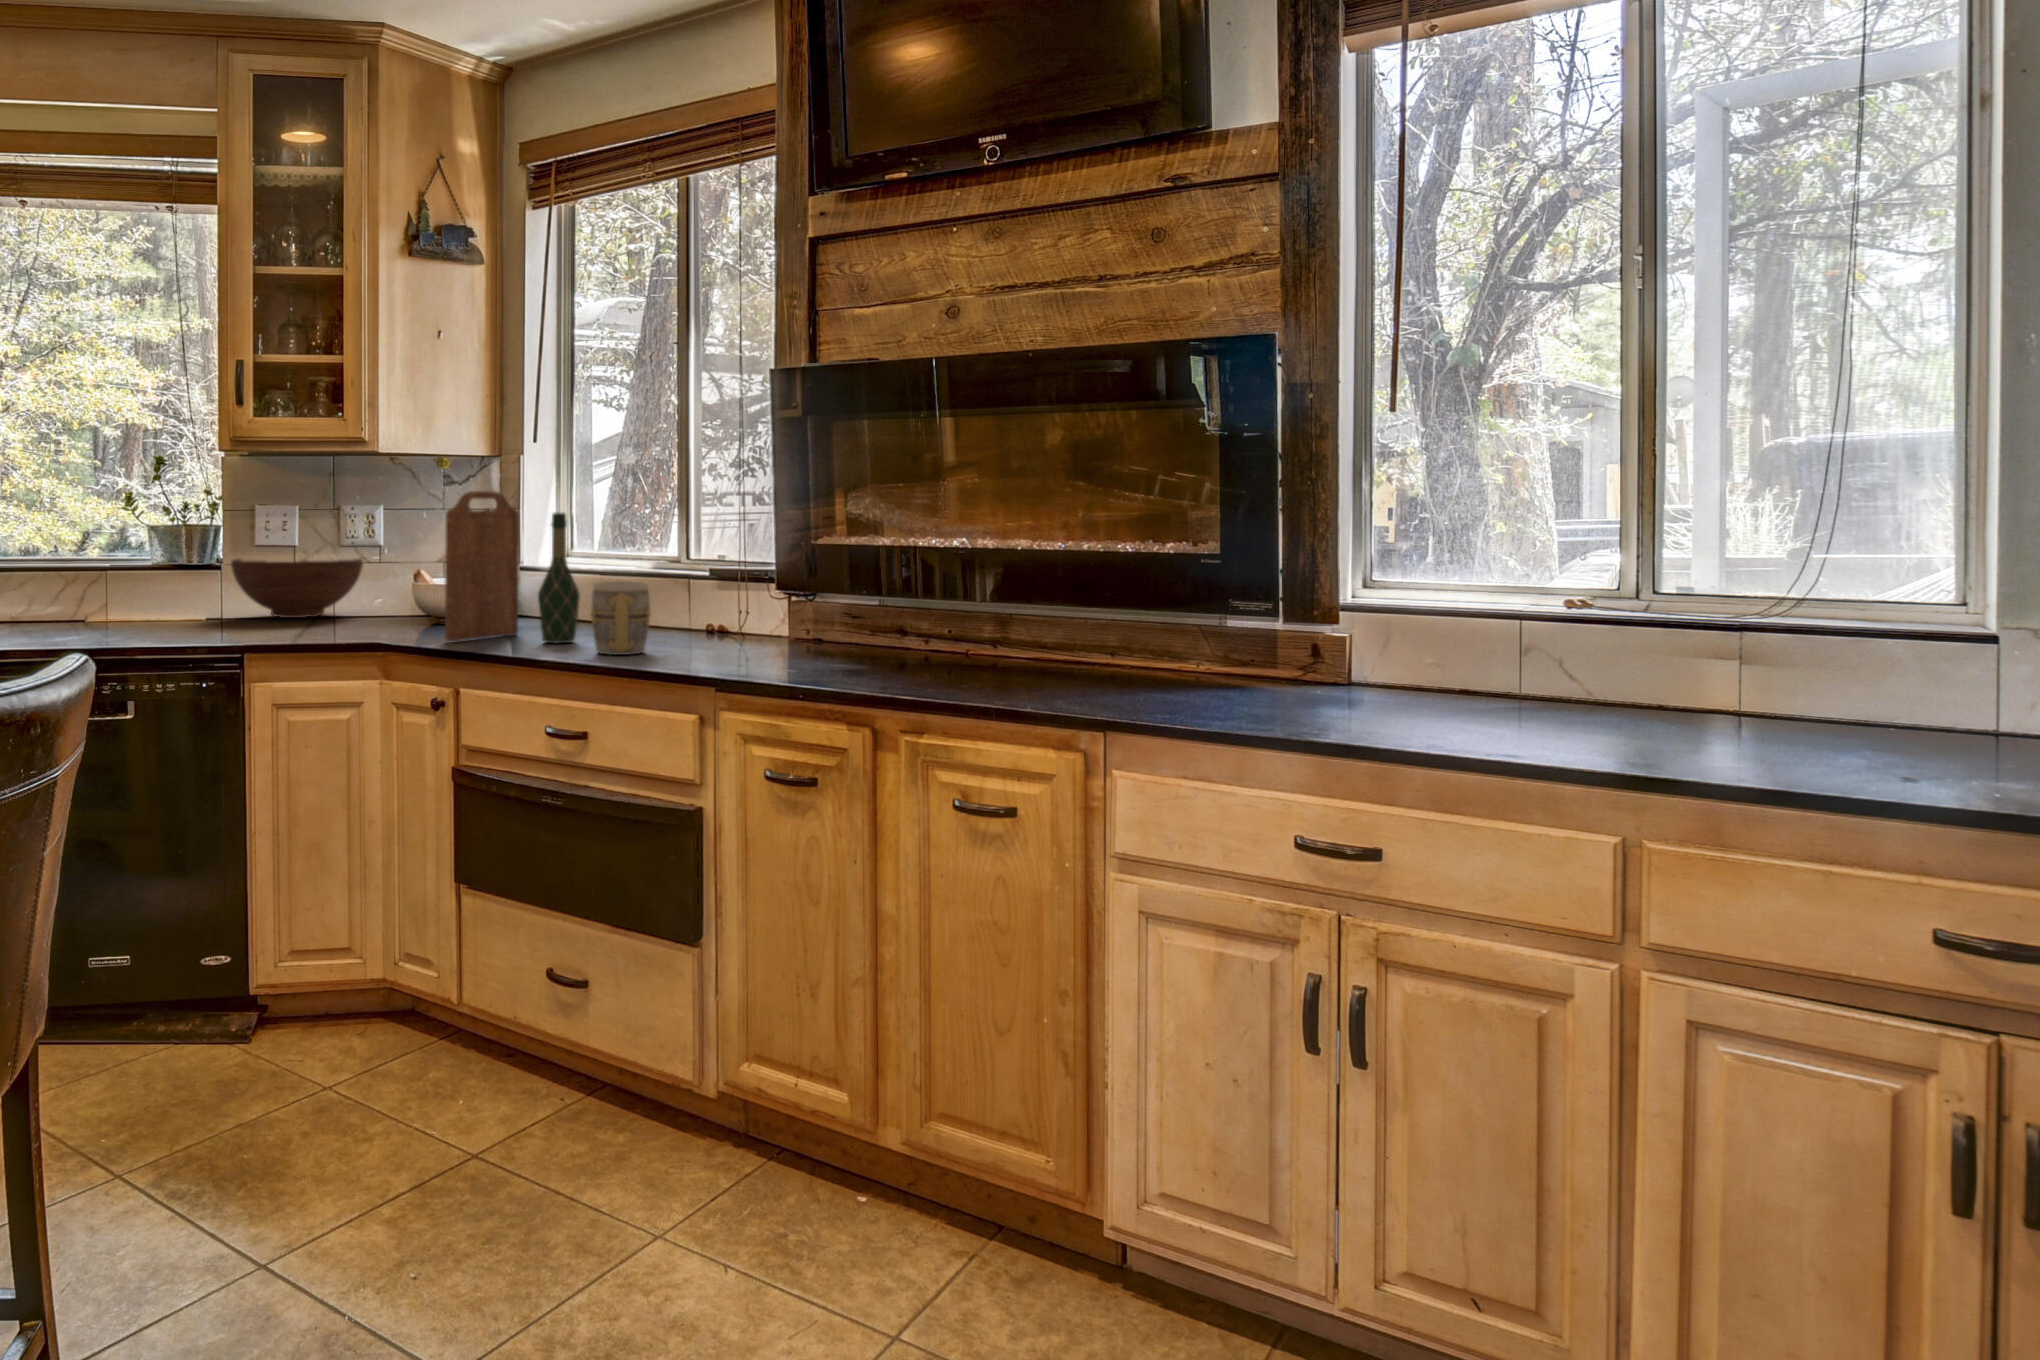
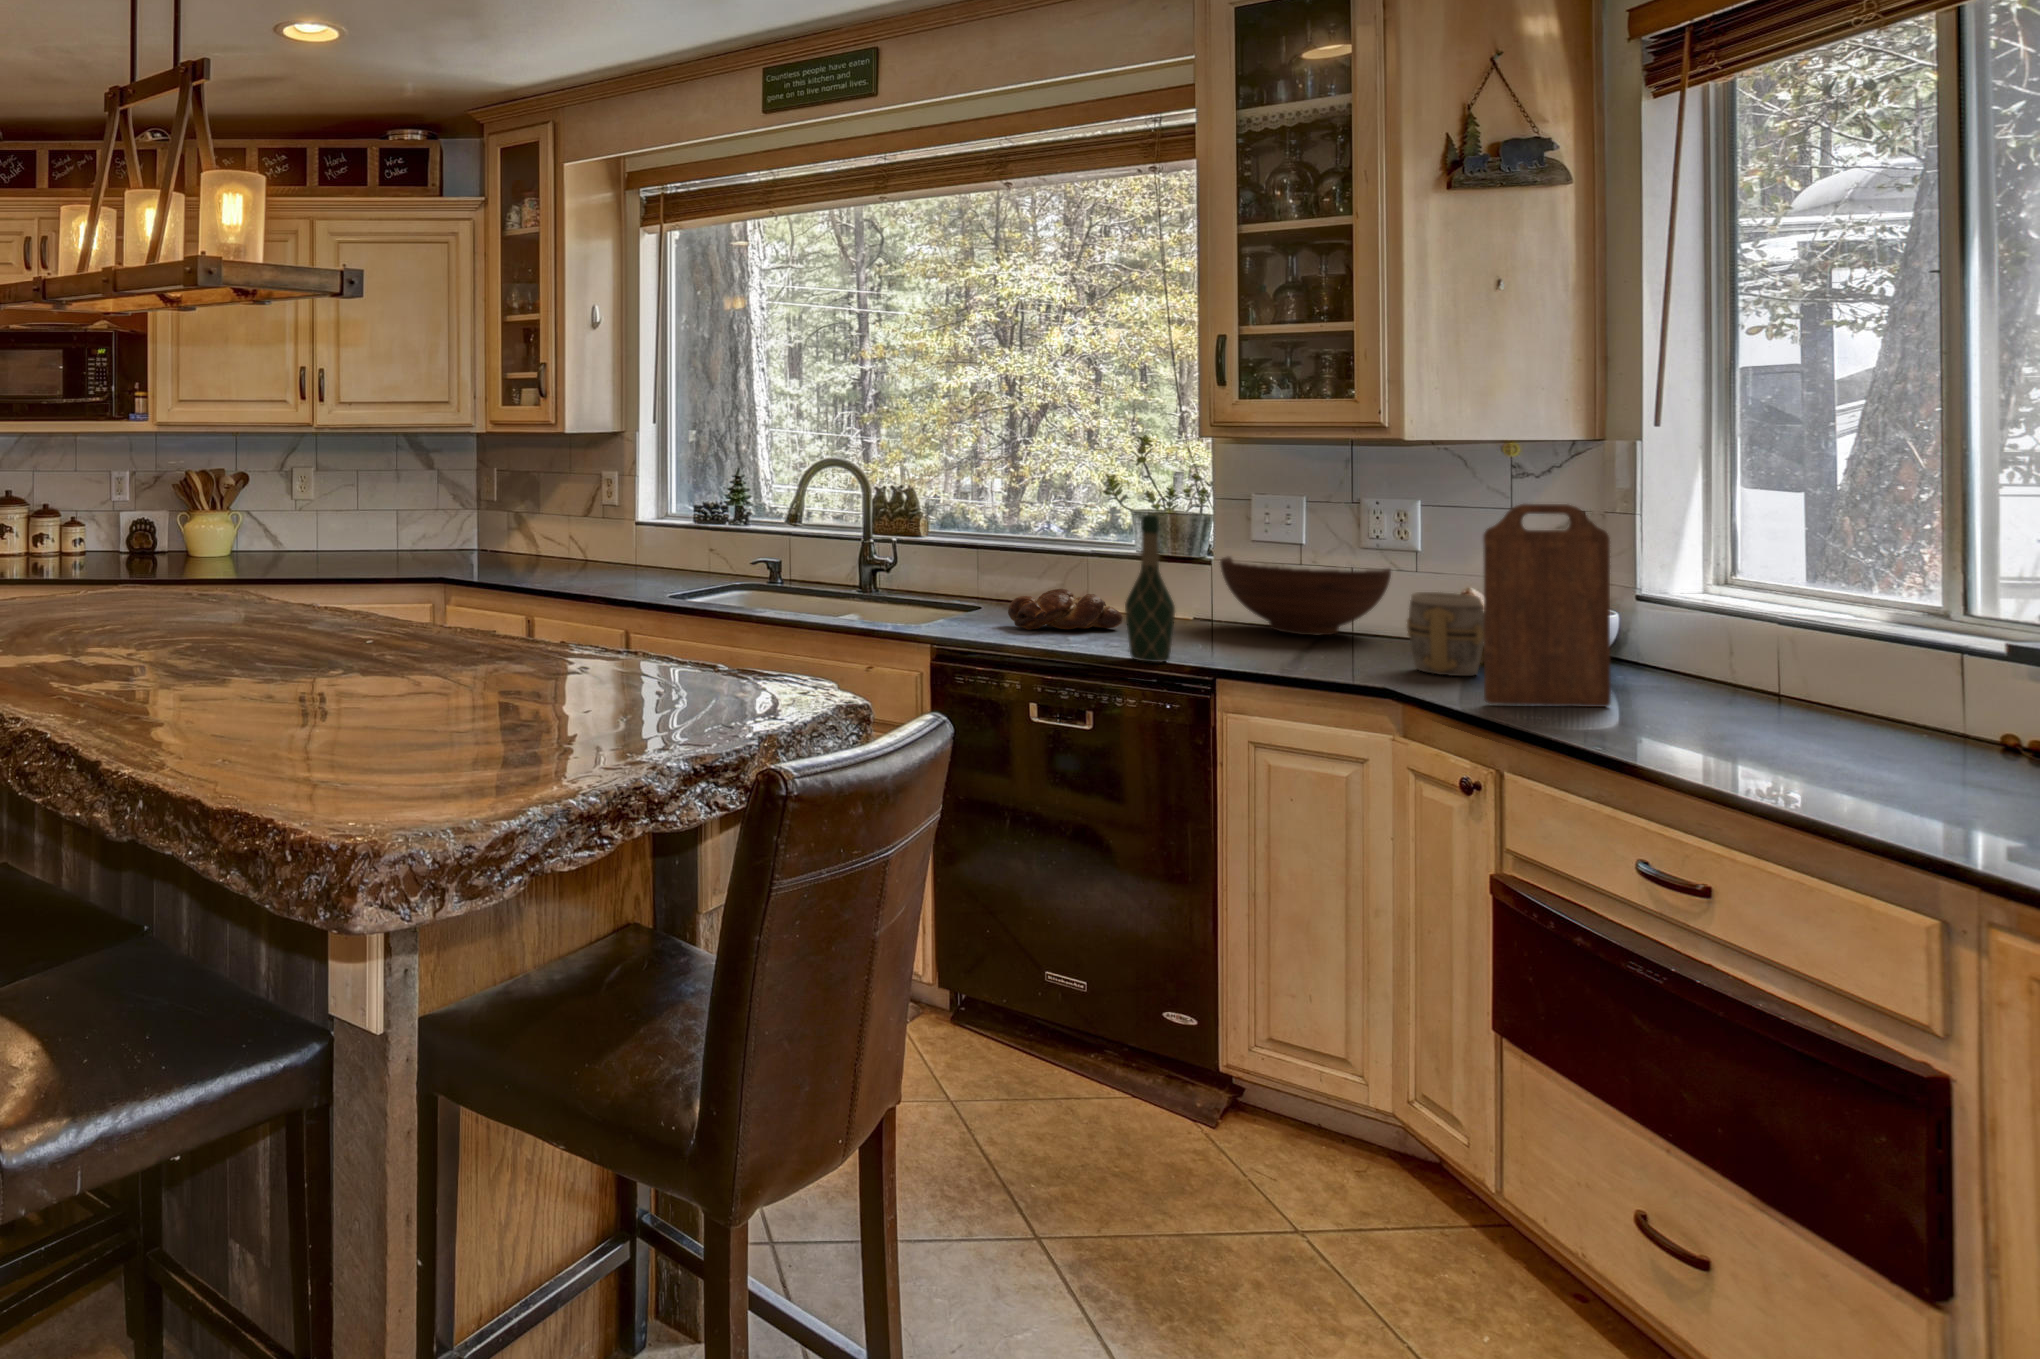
wine bottle: present [538,513,580,643] -> present [1125,515,1175,663]
mug: present [591,581,651,655] -> present [1407,592,1484,676]
bread loaf: none [35,596,148,636] -> present [1008,589,1123,630]

